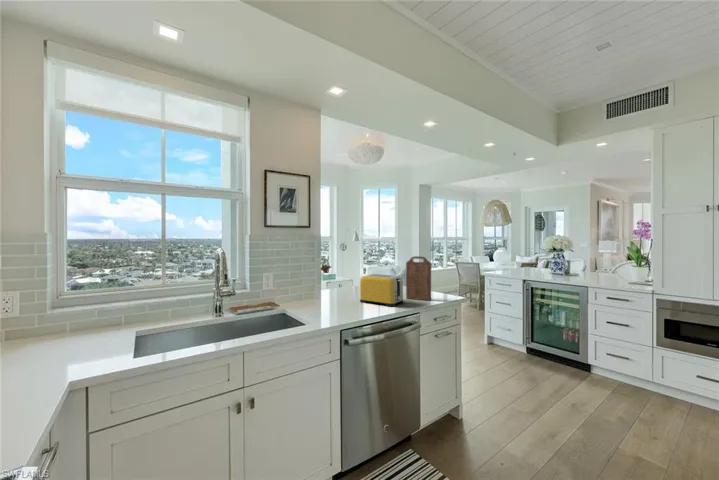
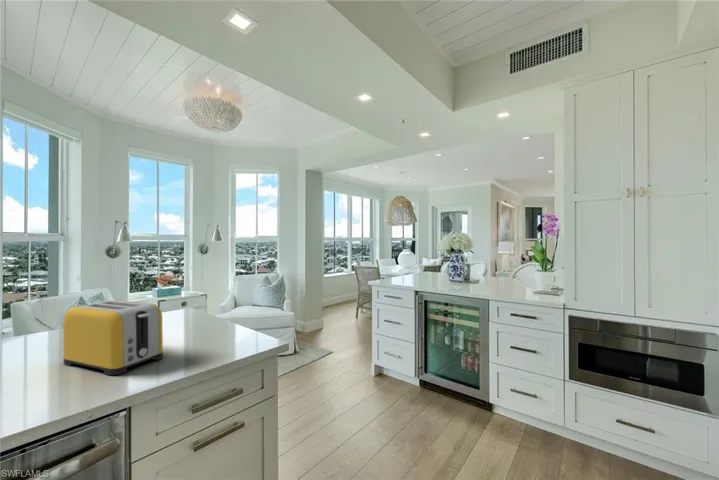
cutting board: present [406,256,431,300] -> none [188,263,233,346]

